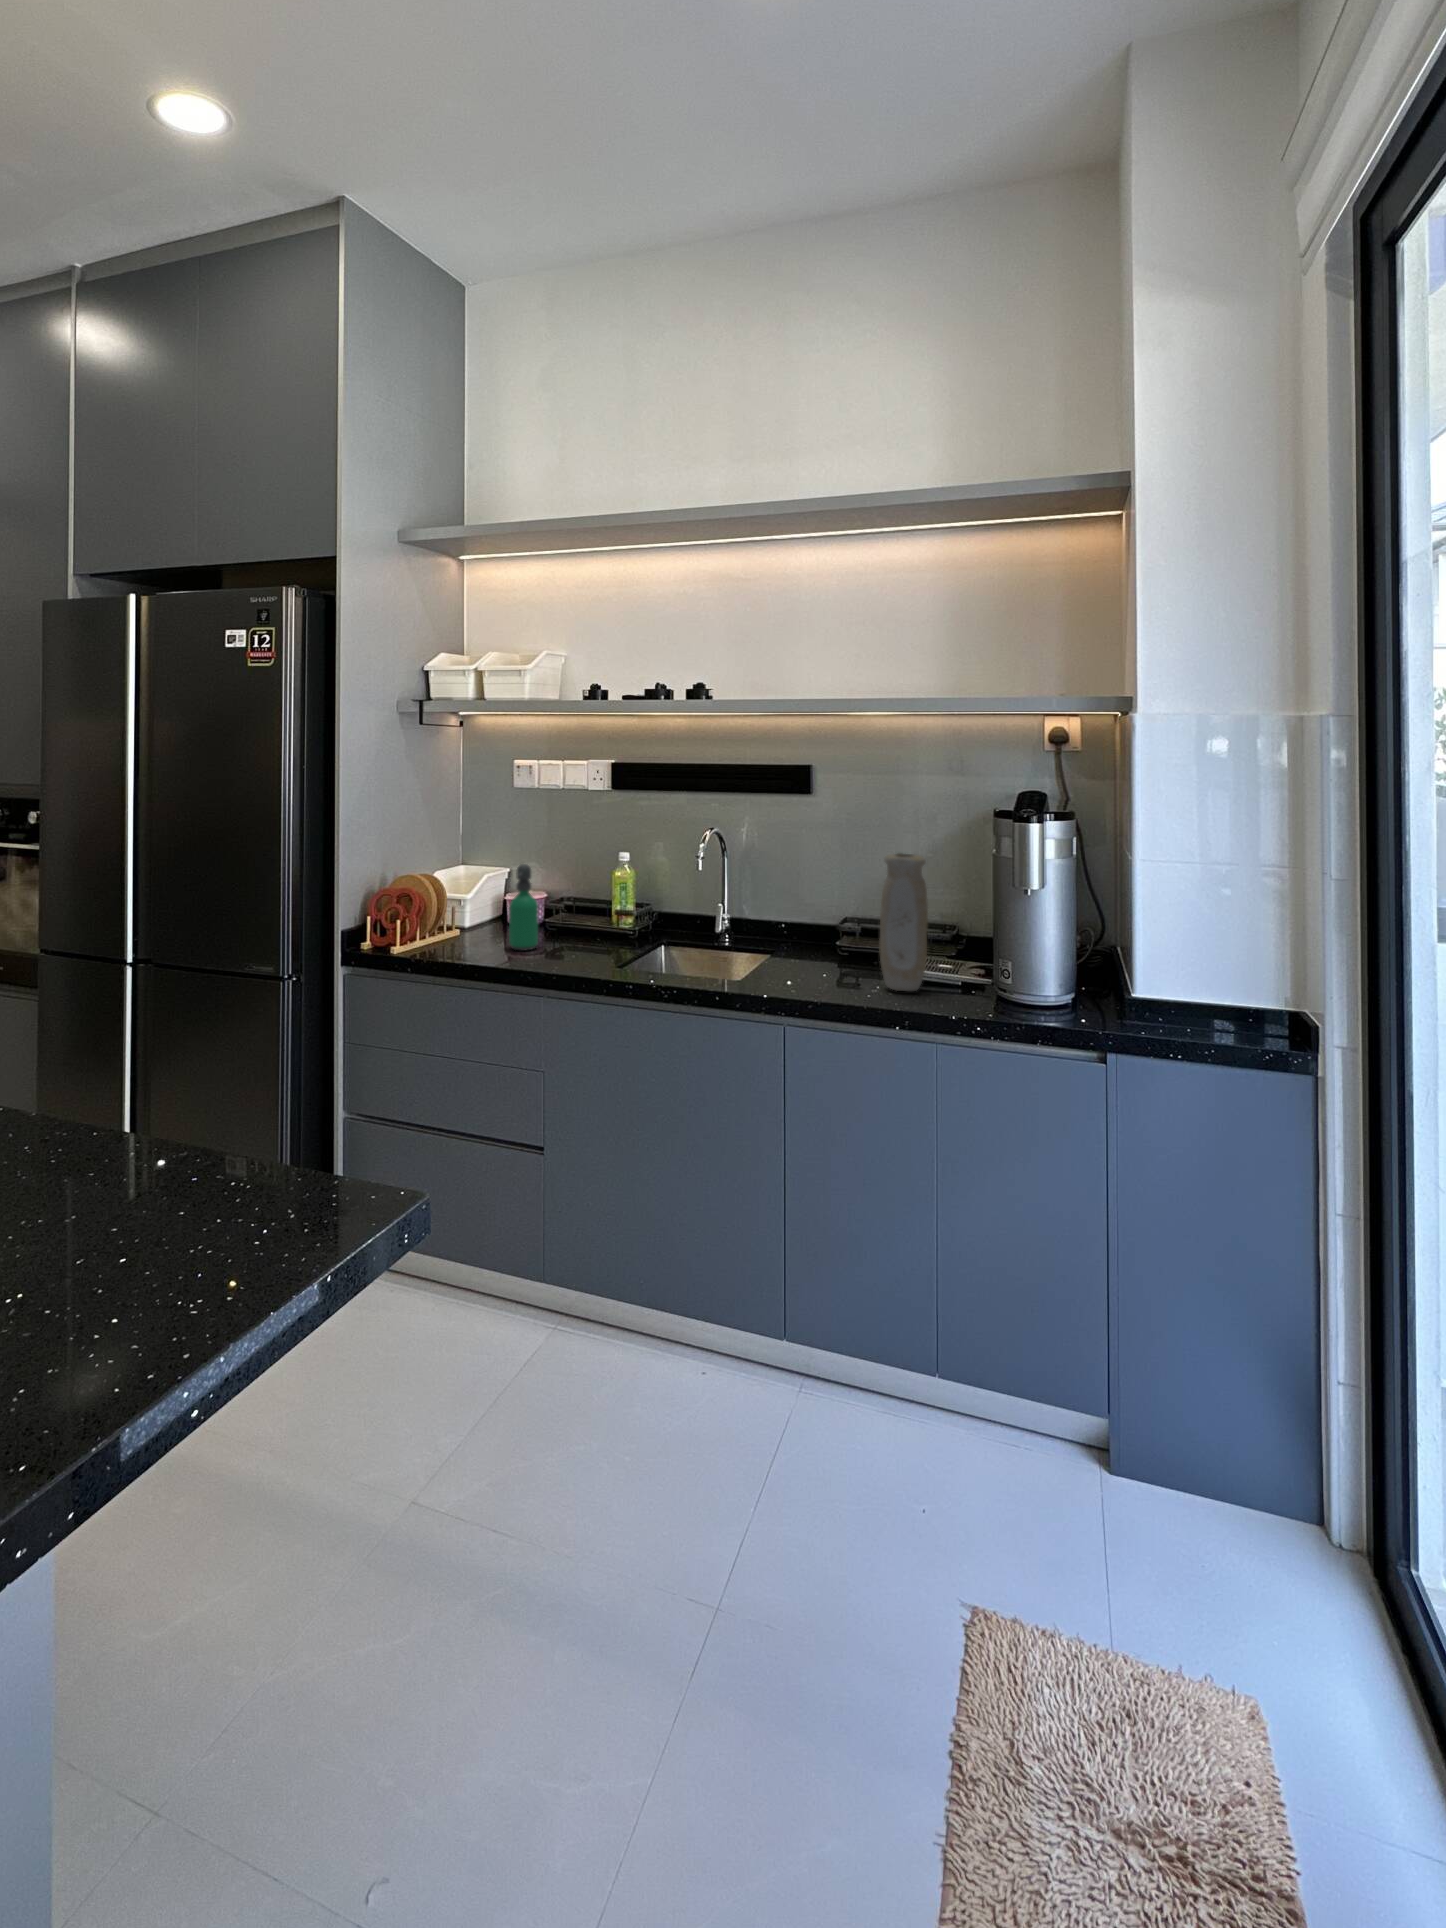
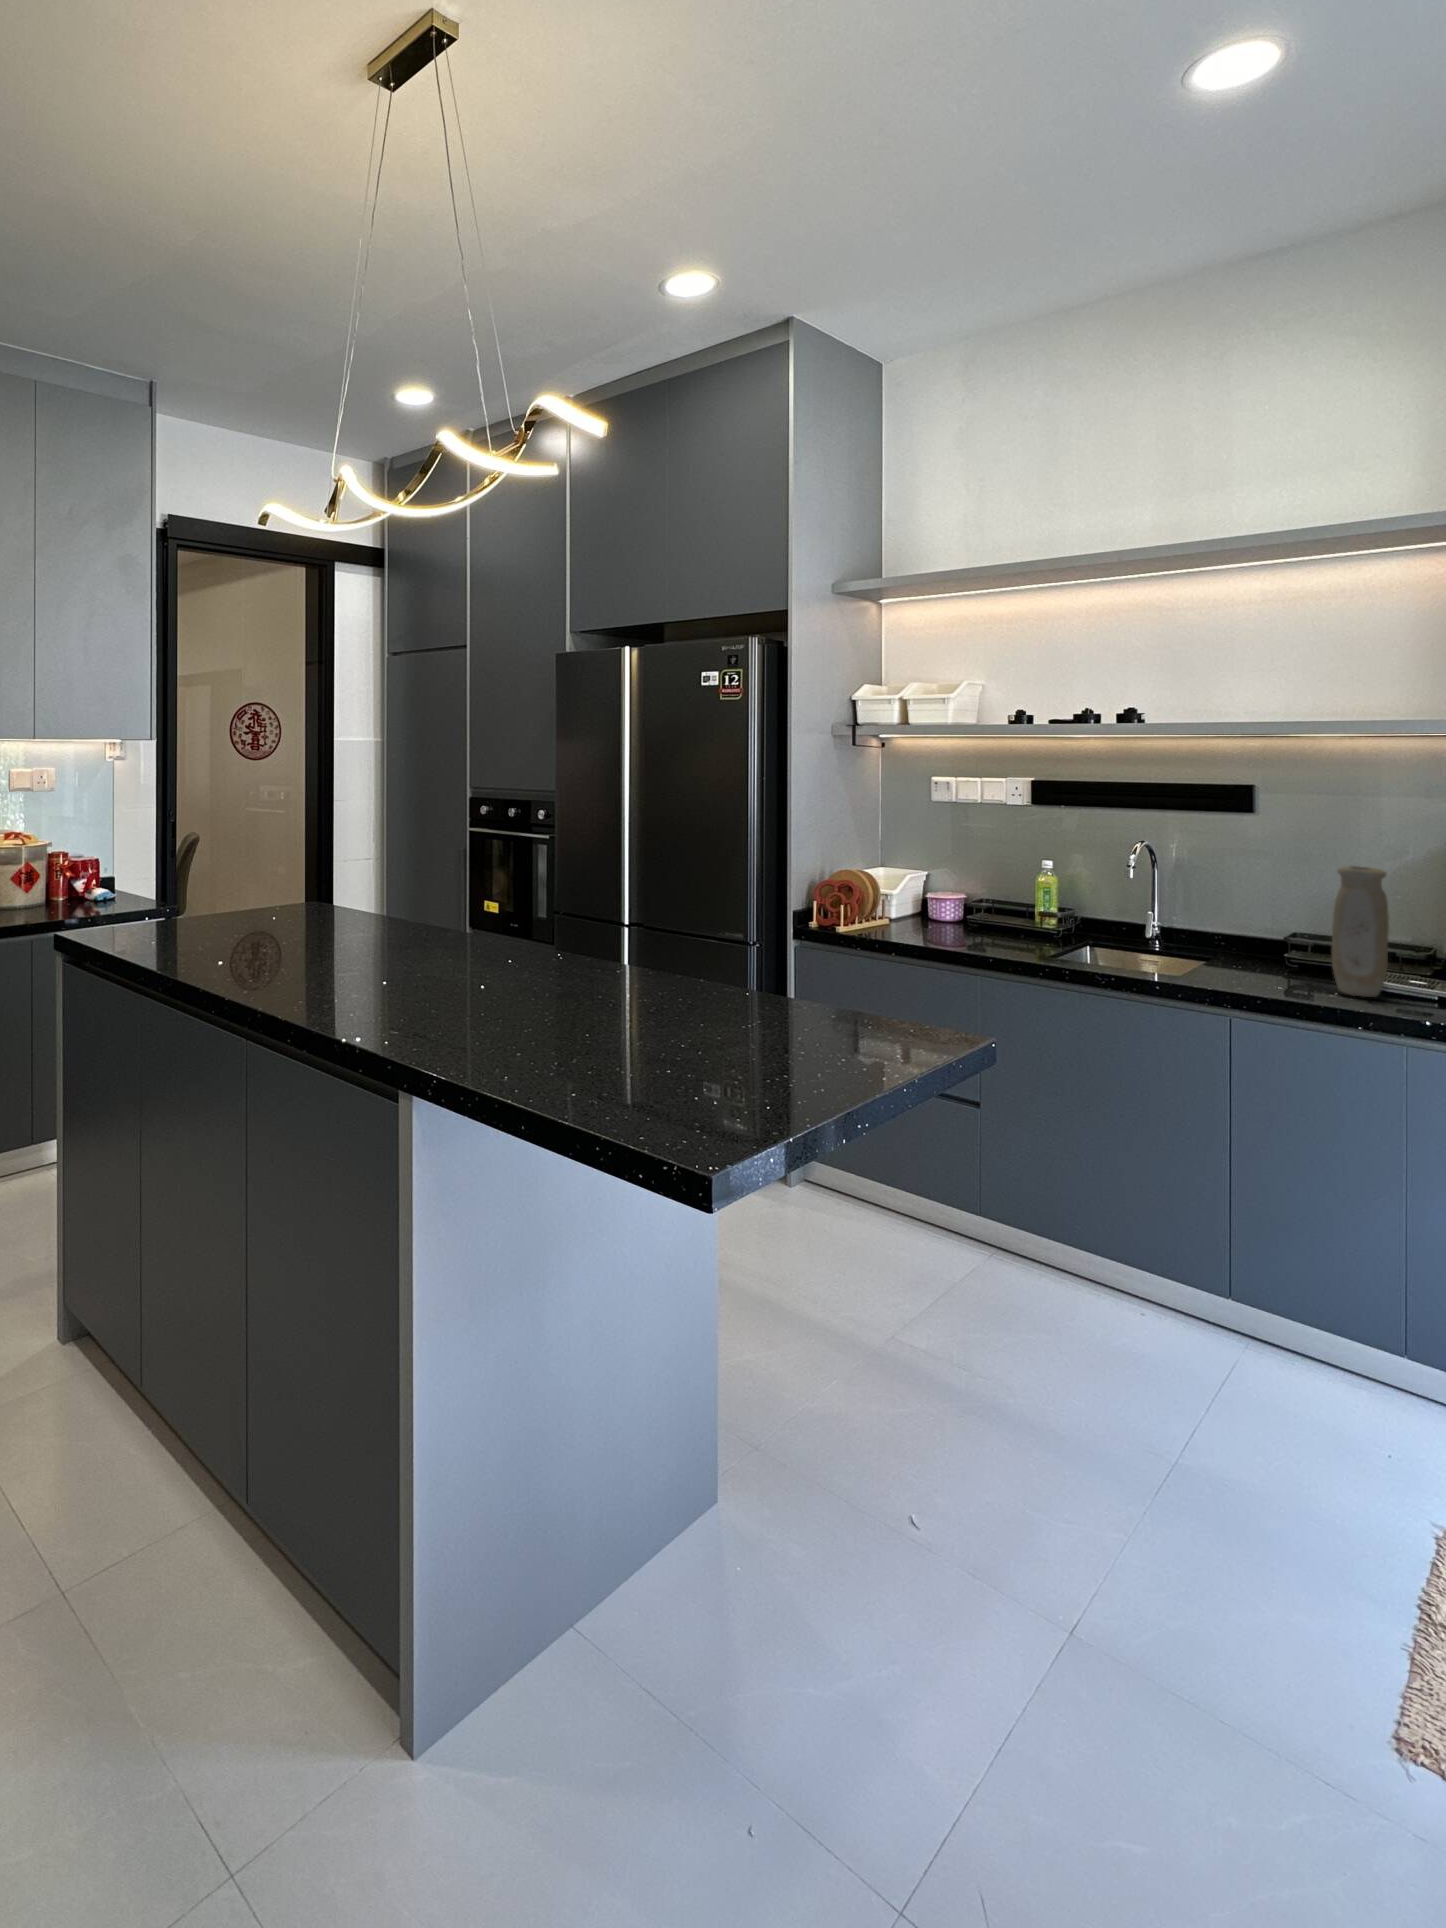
soap dispenser: present [509,864,538,950] -> none [939,865,966,939]

